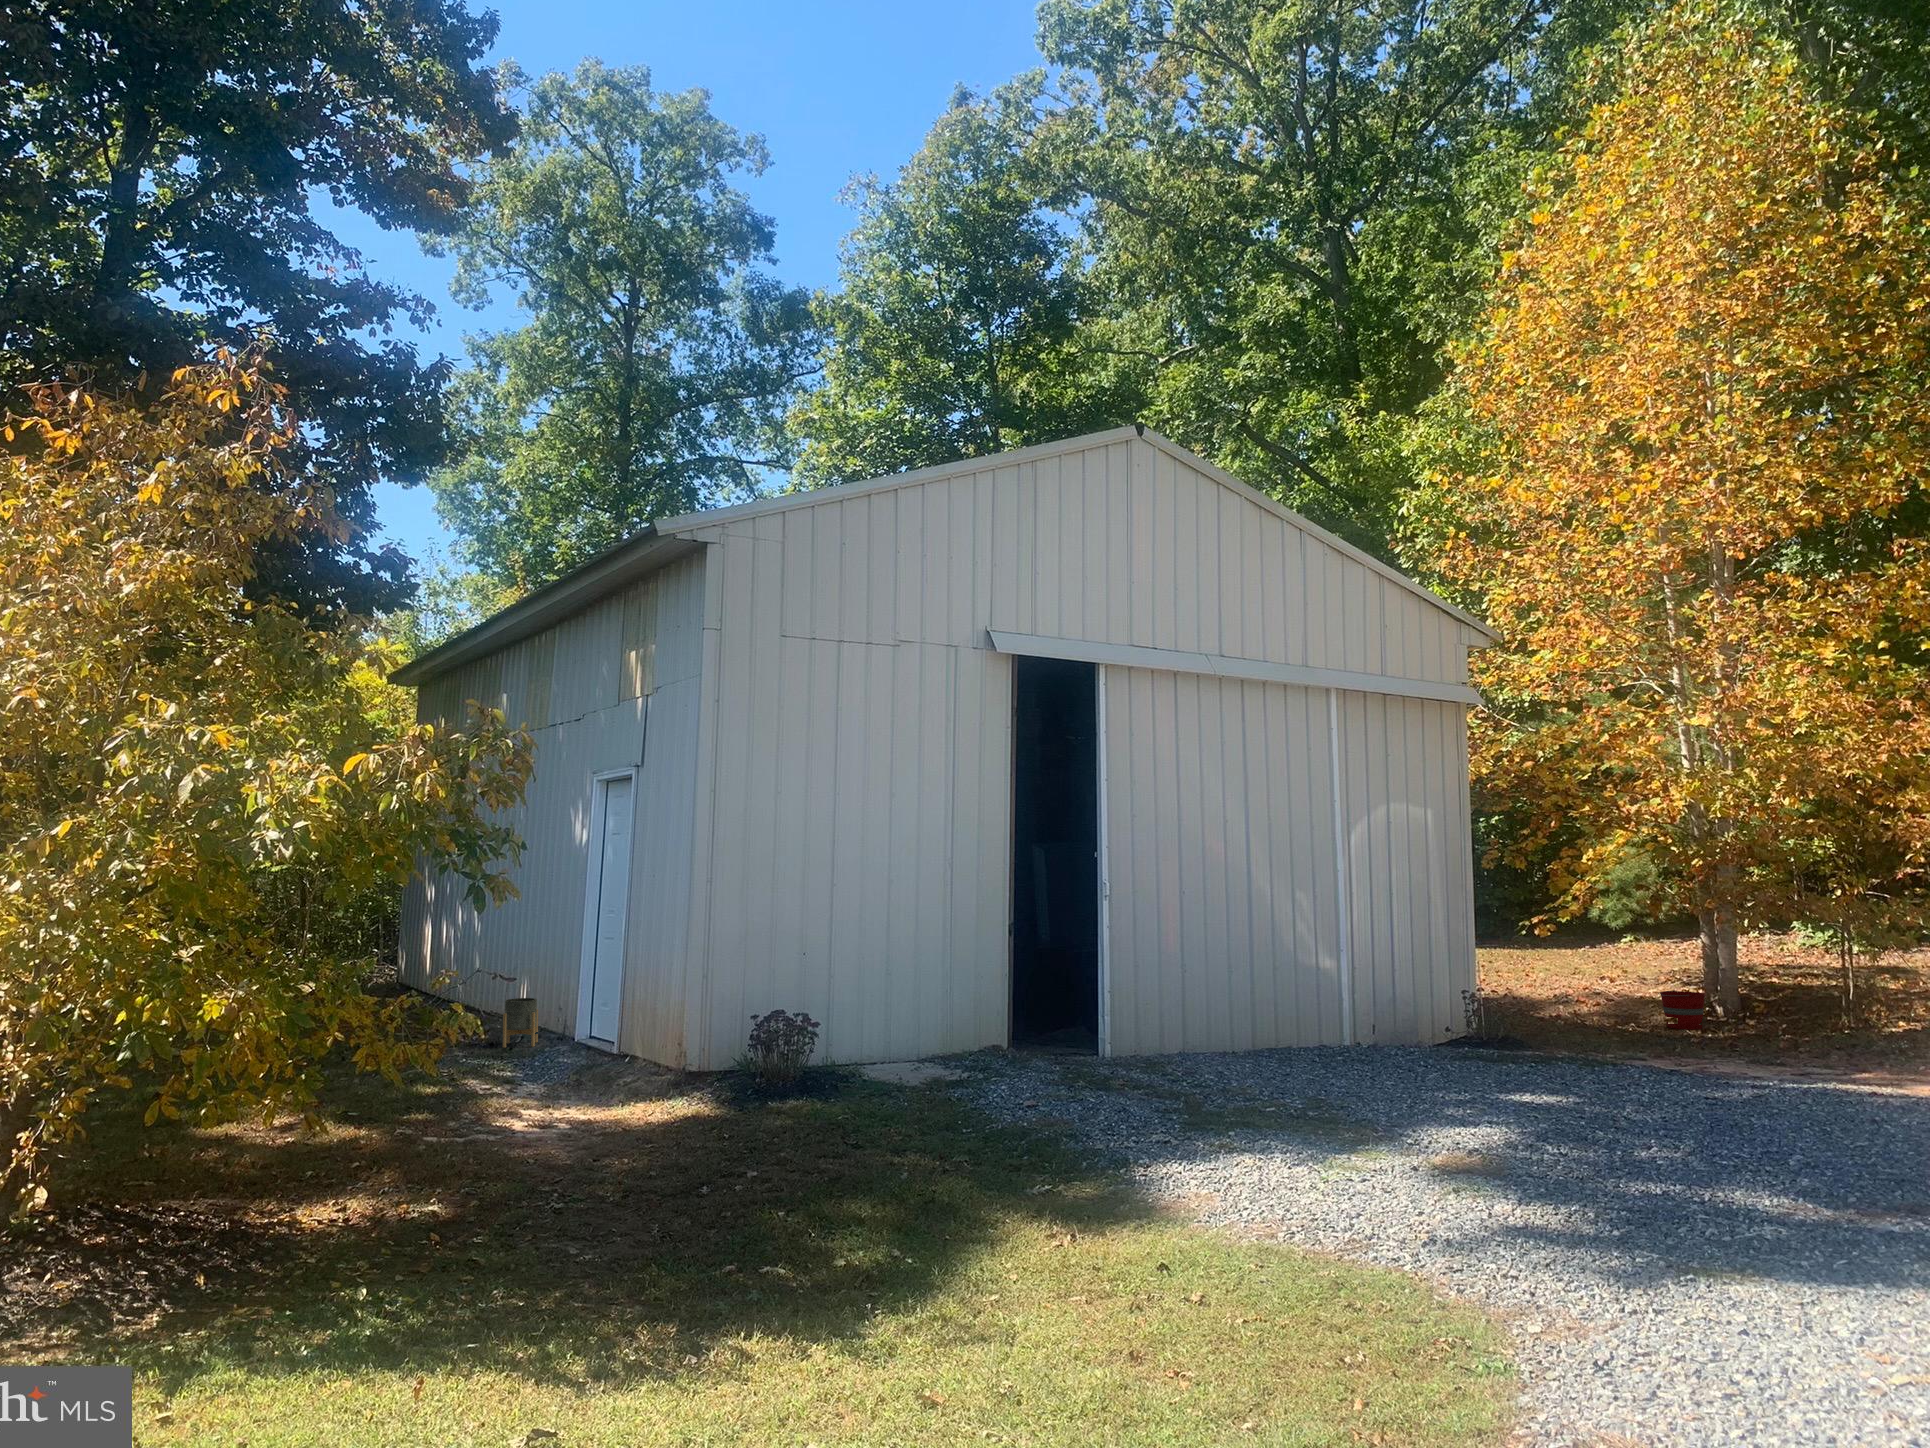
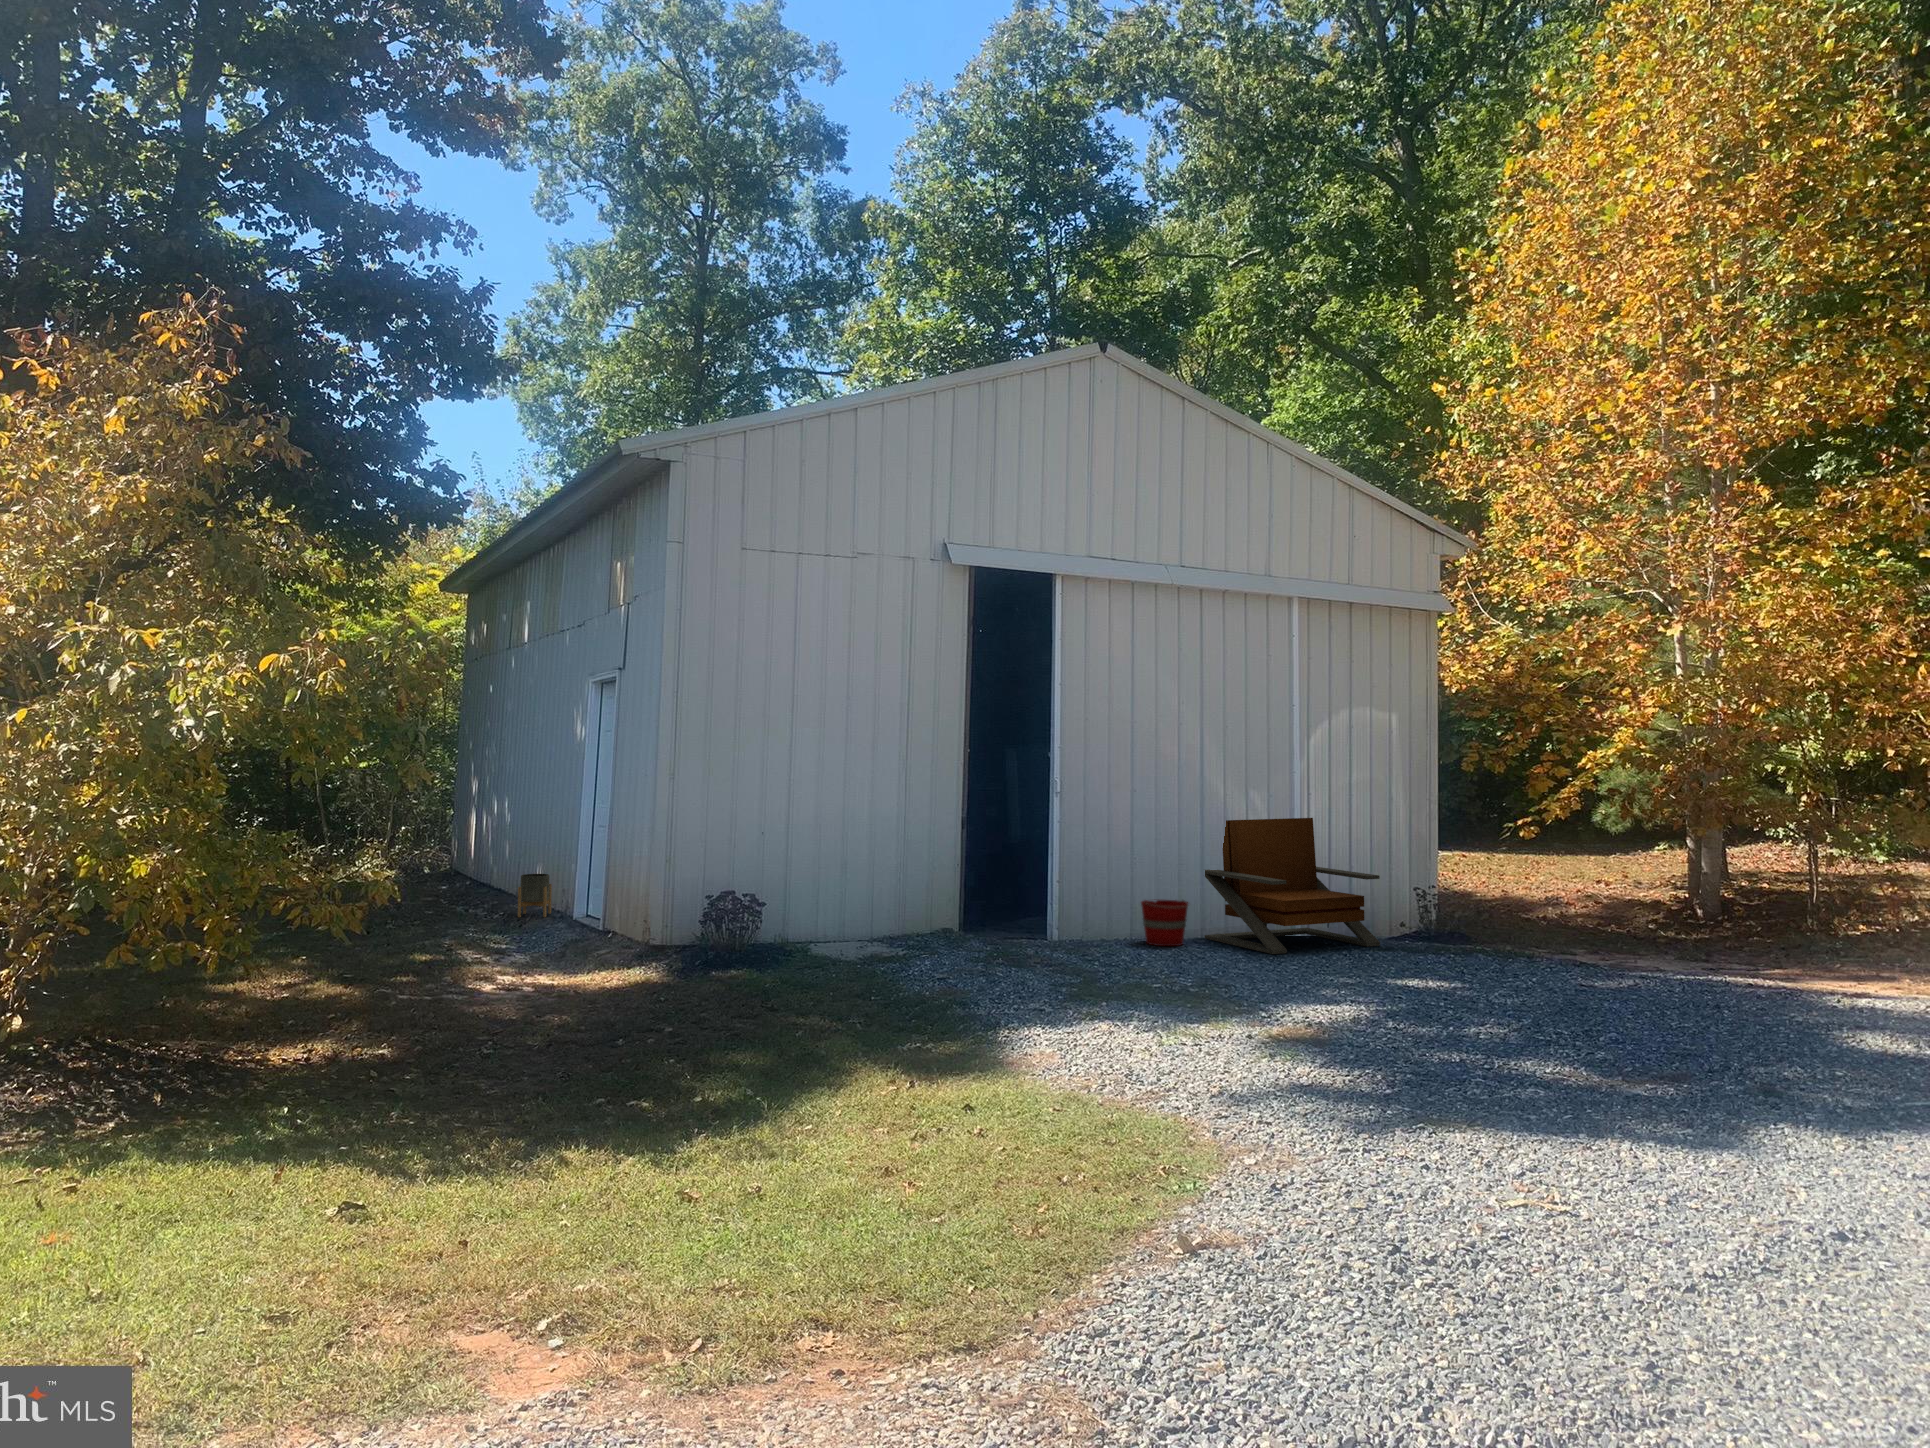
lounge chair: none [1252,915,1443,1062] -> present [1205,818,1380,954]
bucket: present [1658,990,1704,1030] -> present [1141,900,1188,946]

